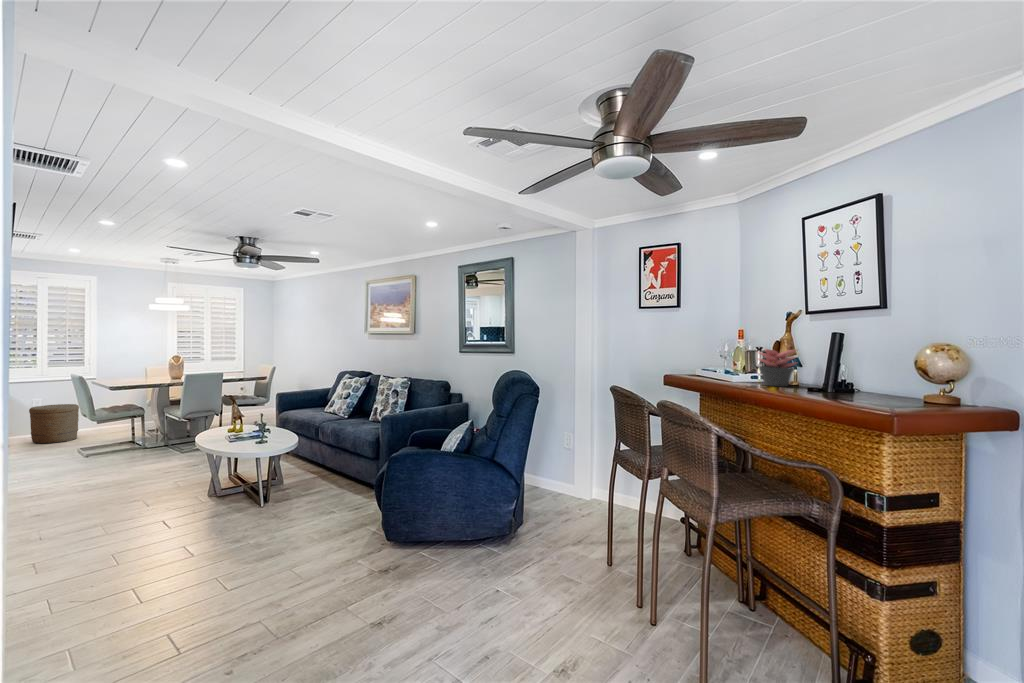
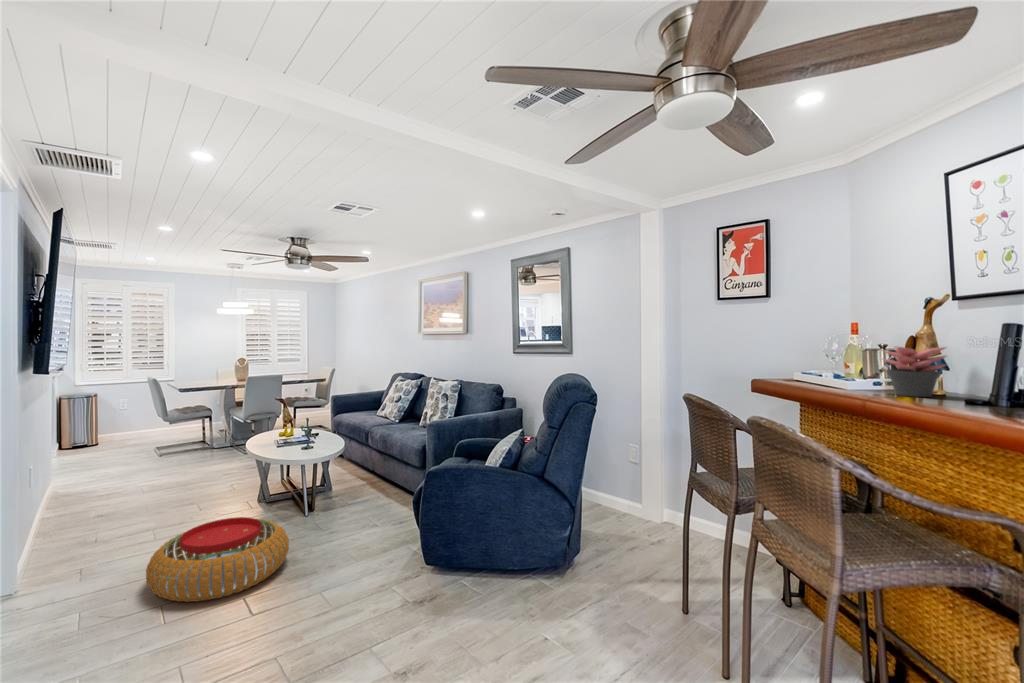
woven basket: present [29,404,79,444] -> none [117,405,159,442]
pouf: none [114,506,254,584] -> present [146,517,289,602]

